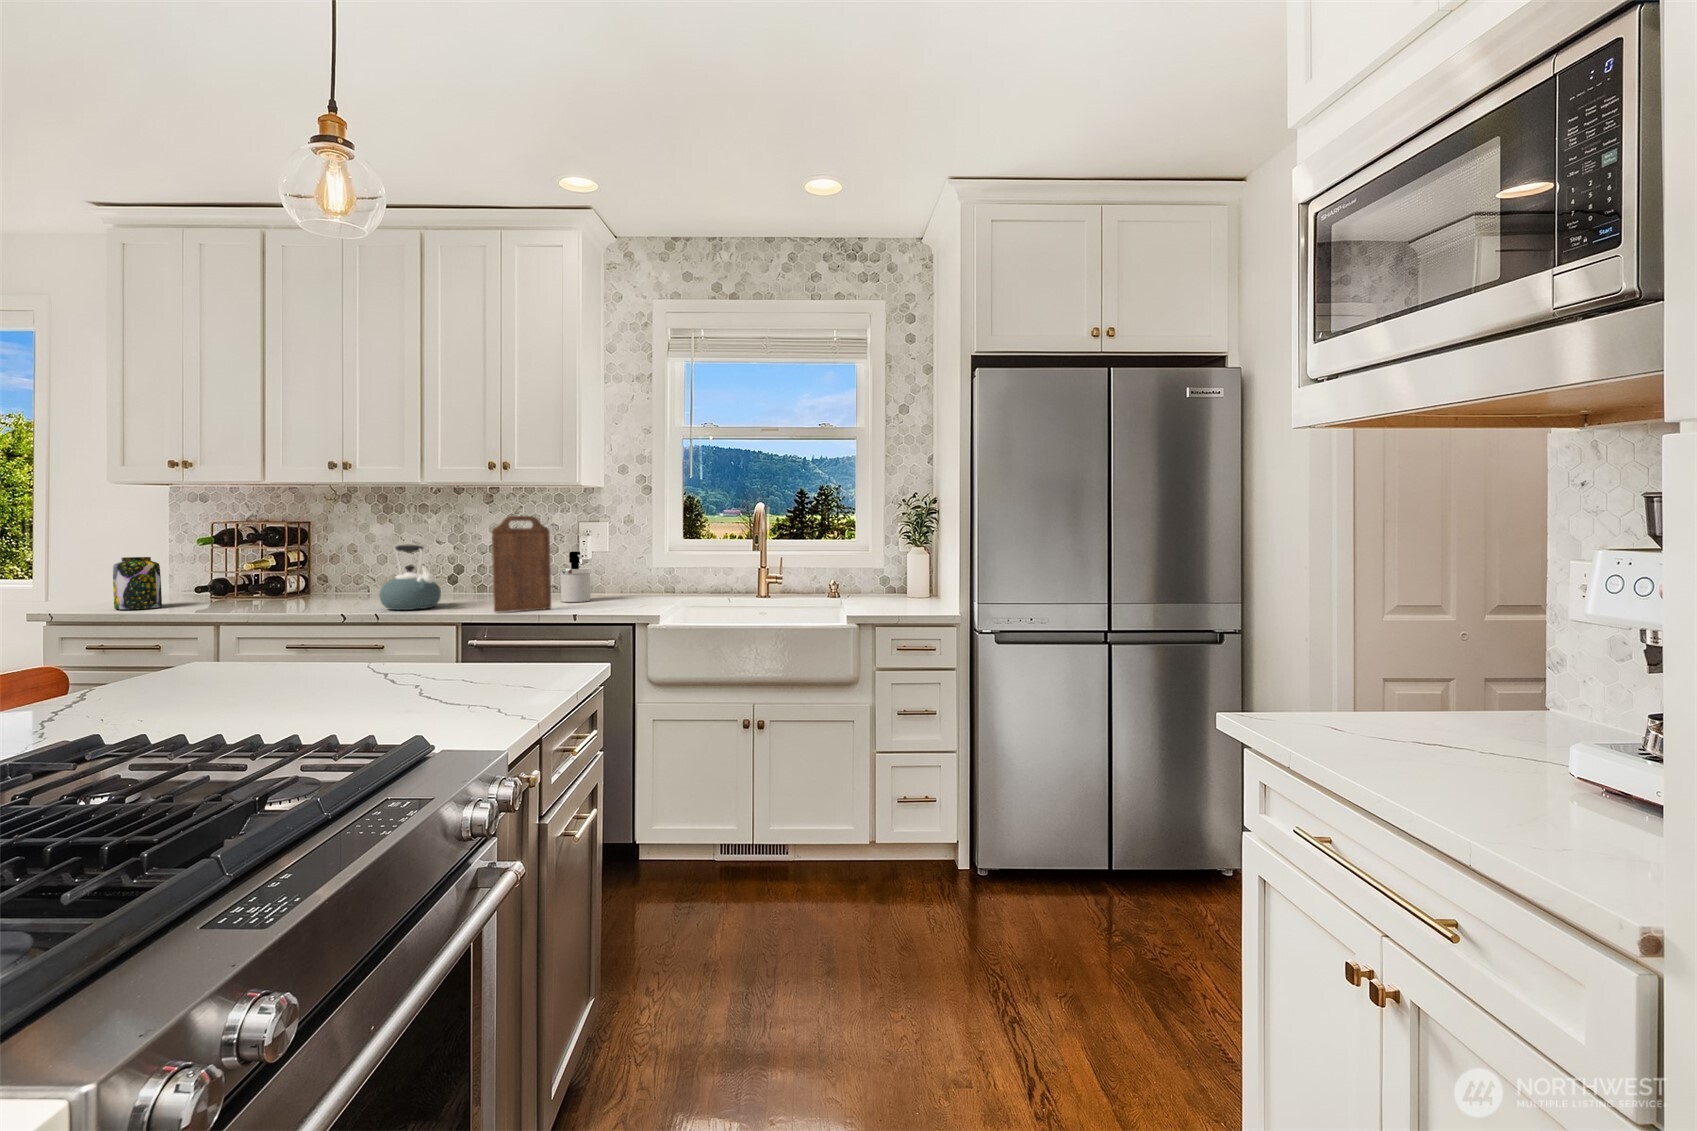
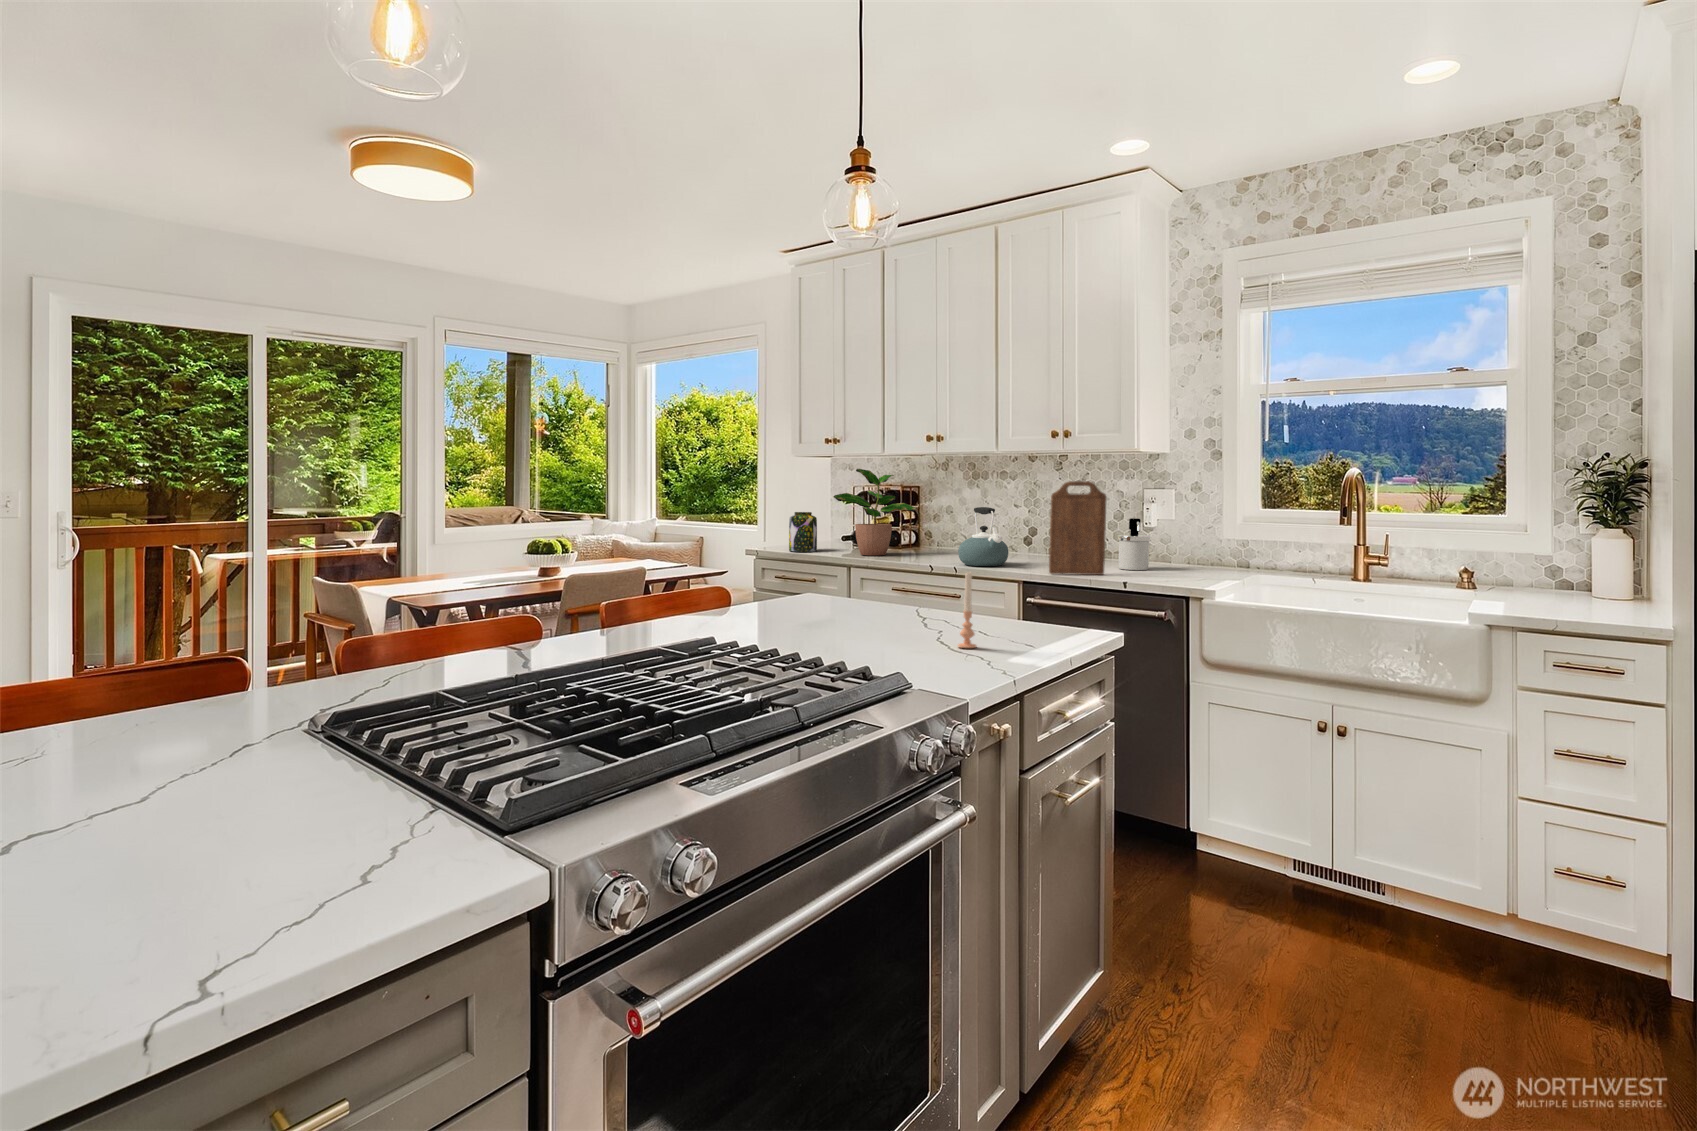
potted plant: none [188,501,314,607] -> present [833,469,916,555]
candle: none [451,616,473,700] -> present [958,572,976,648]

